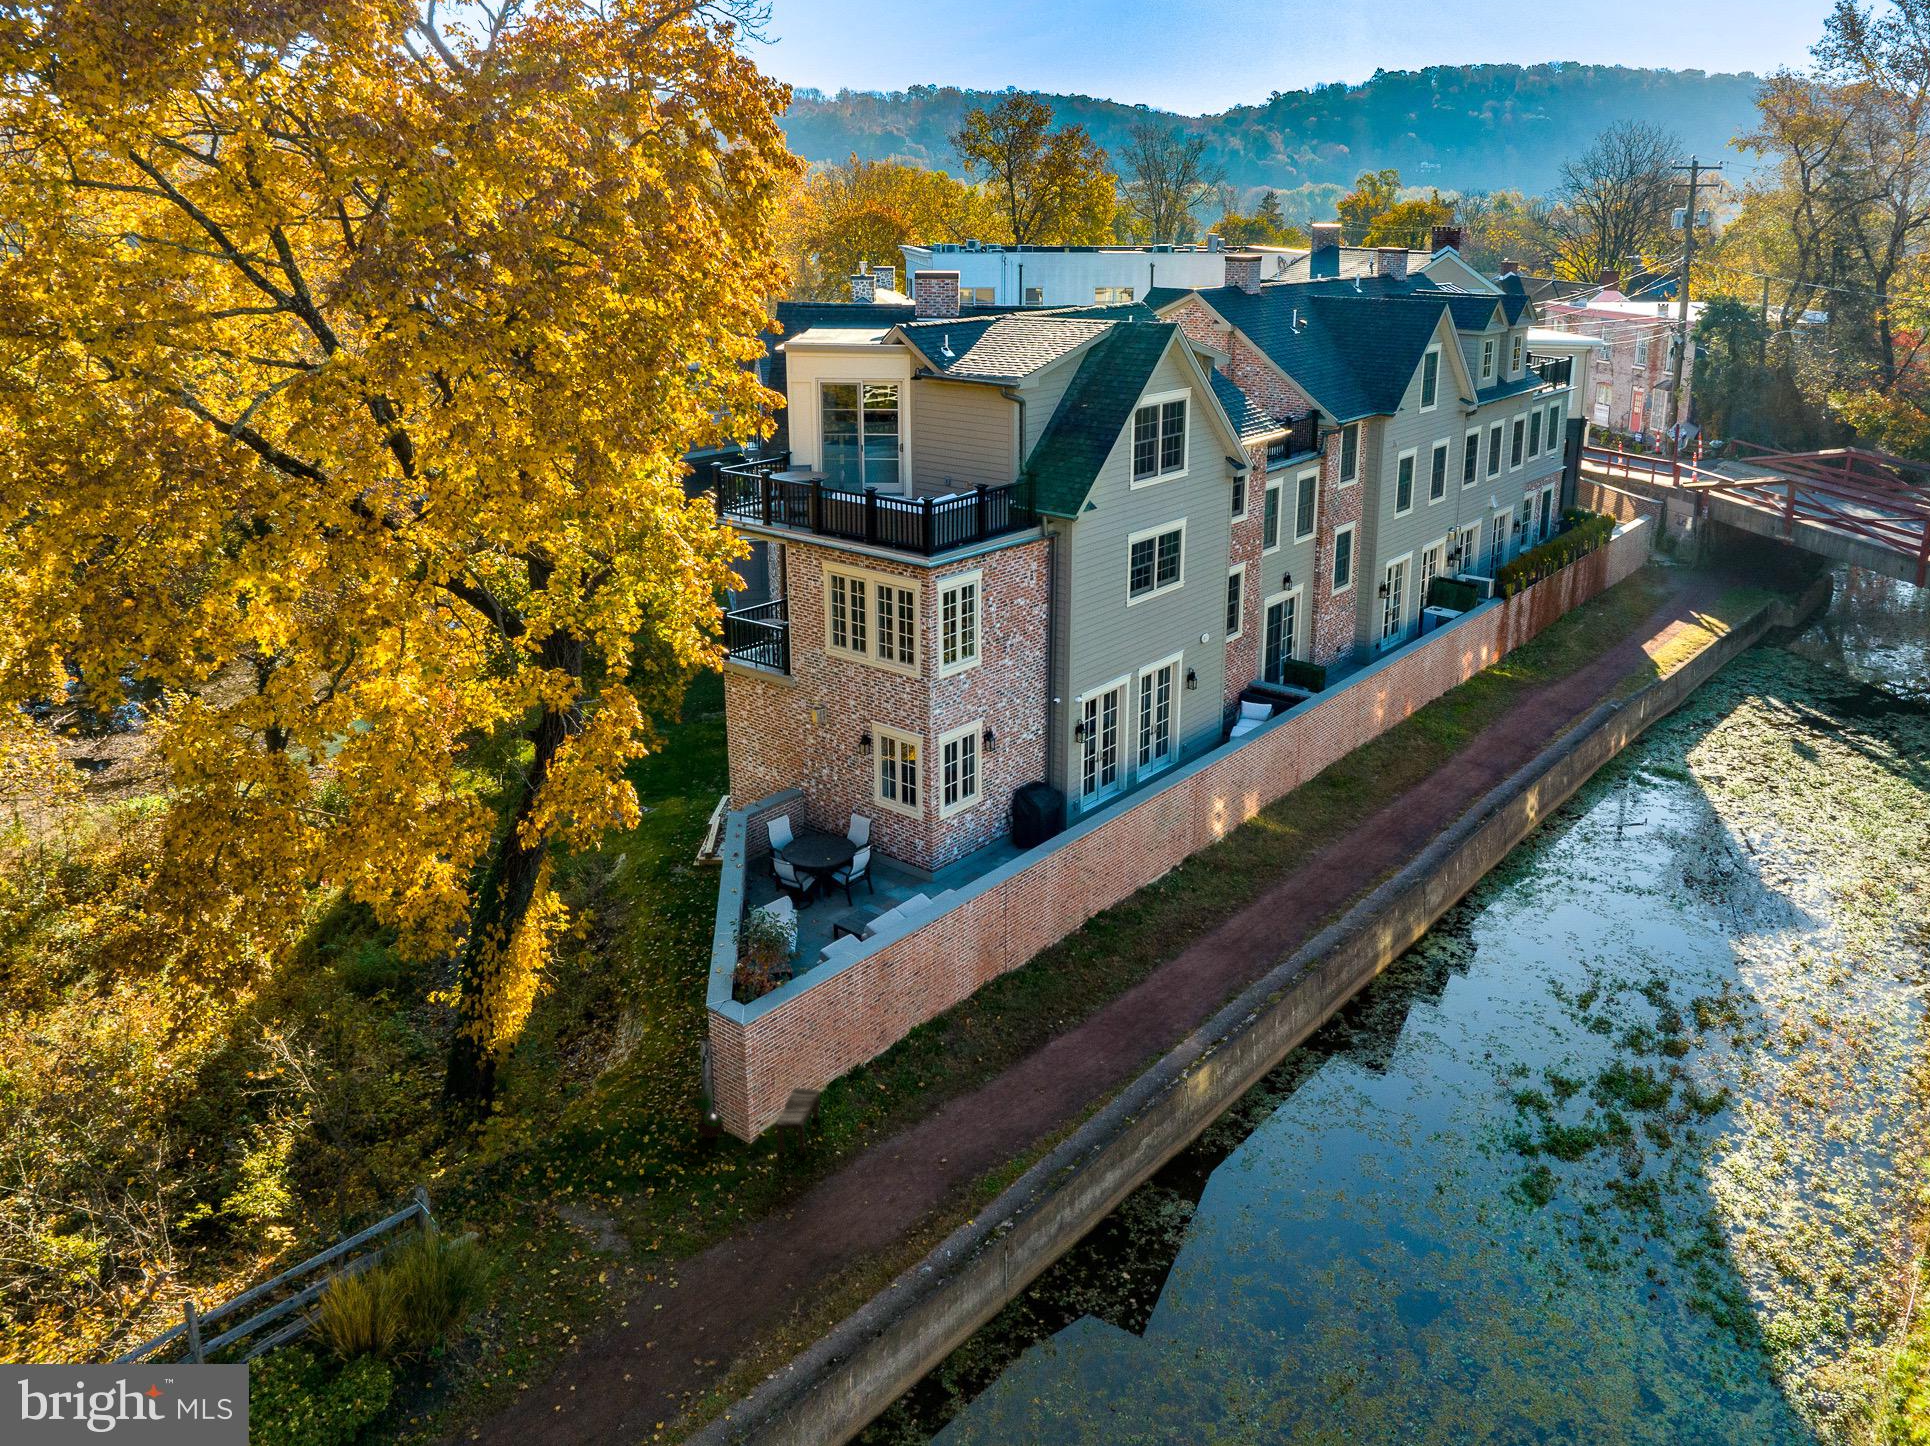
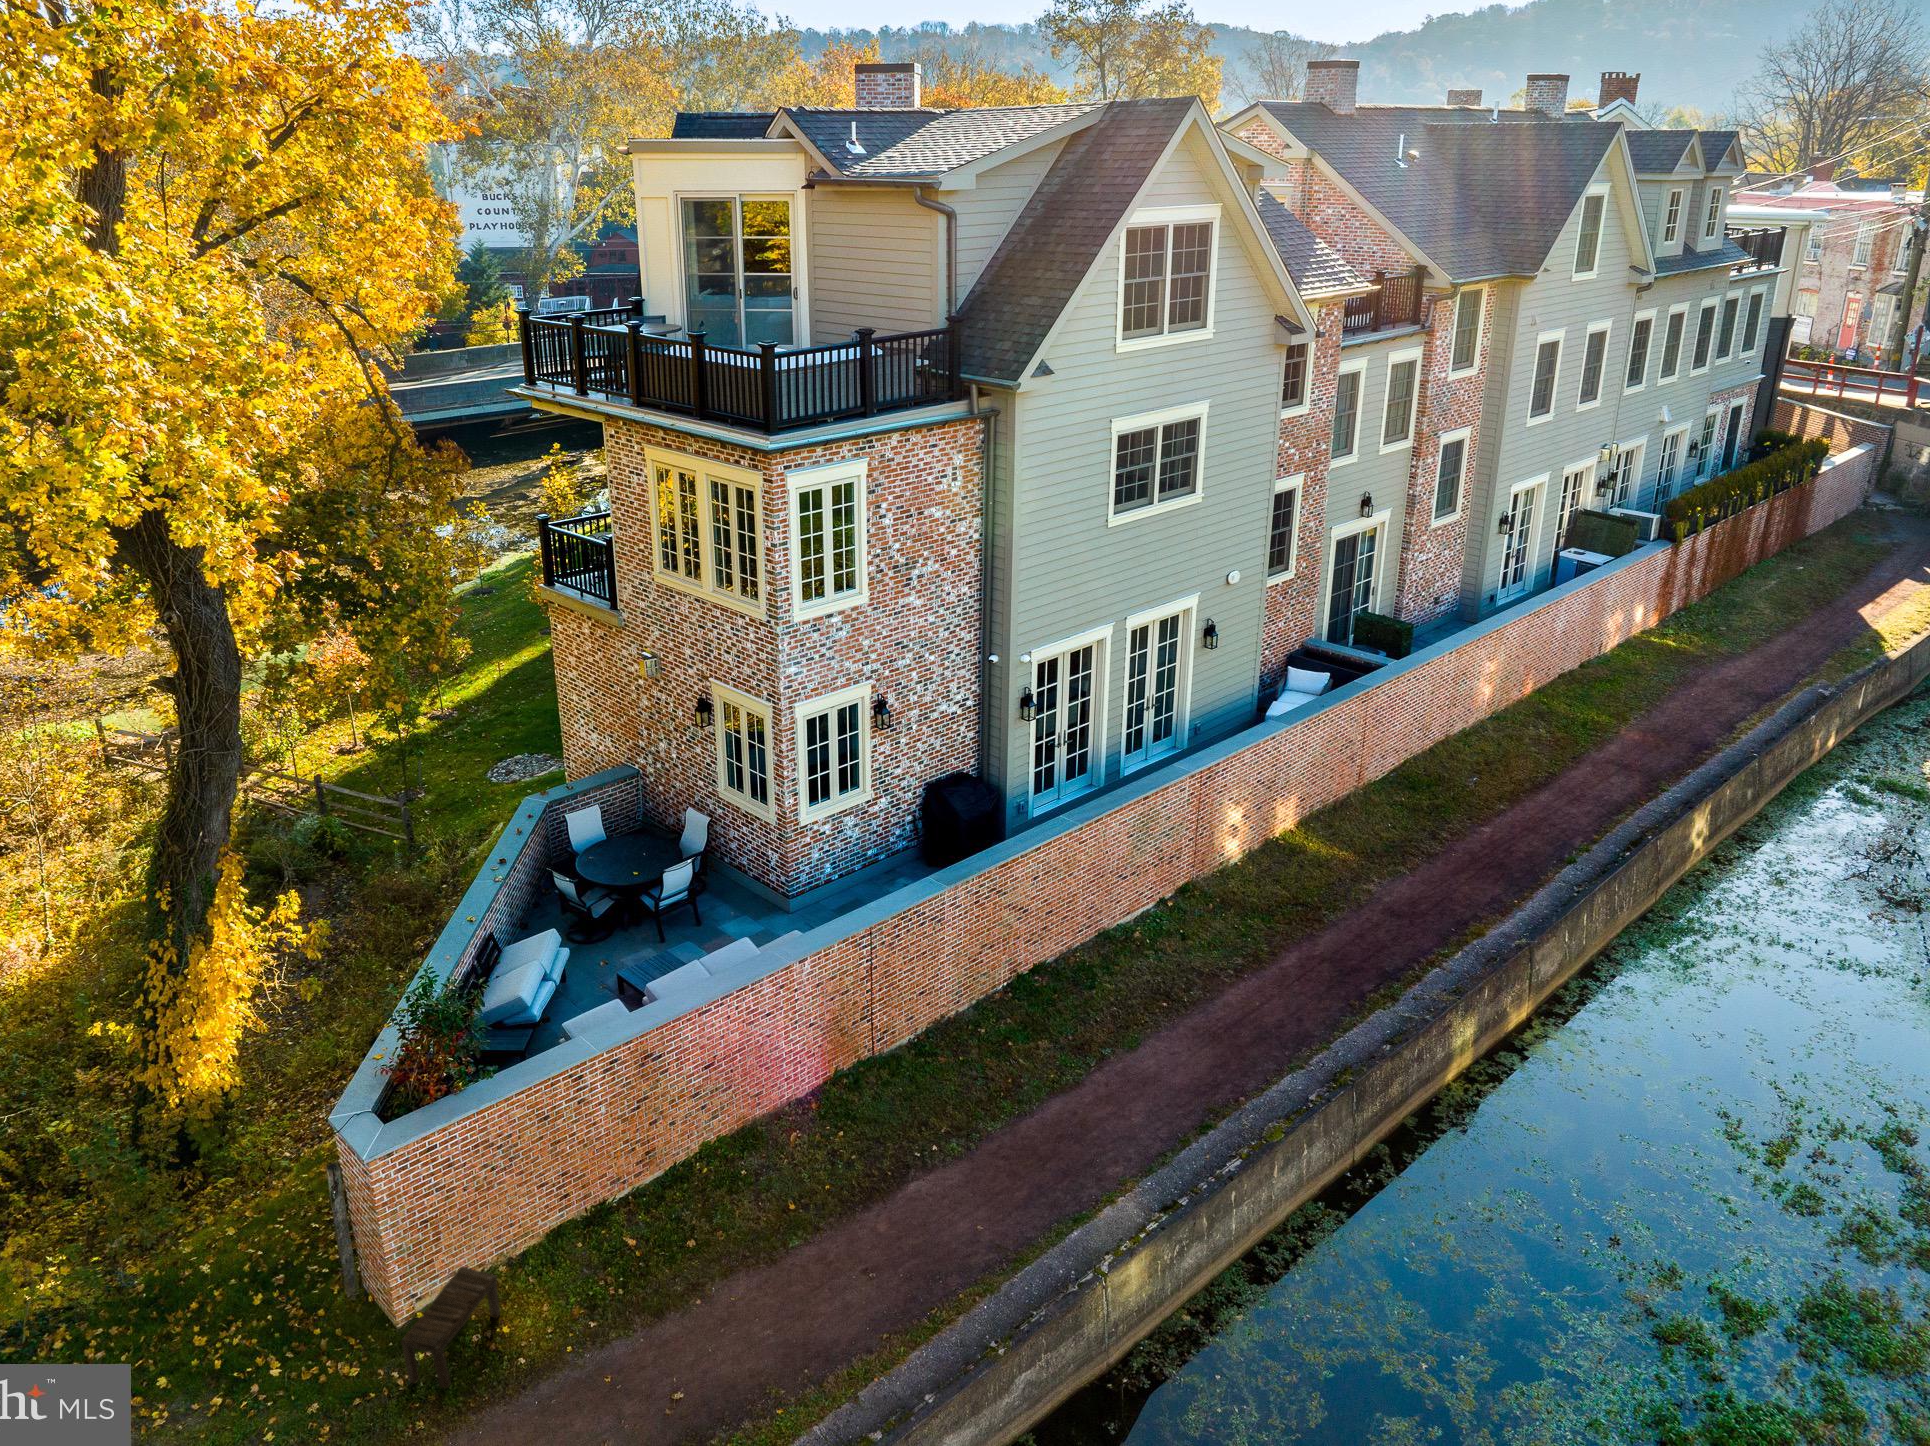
potted tree: present [684,1092,723,1138] -> none [271,1262,343,1339]

